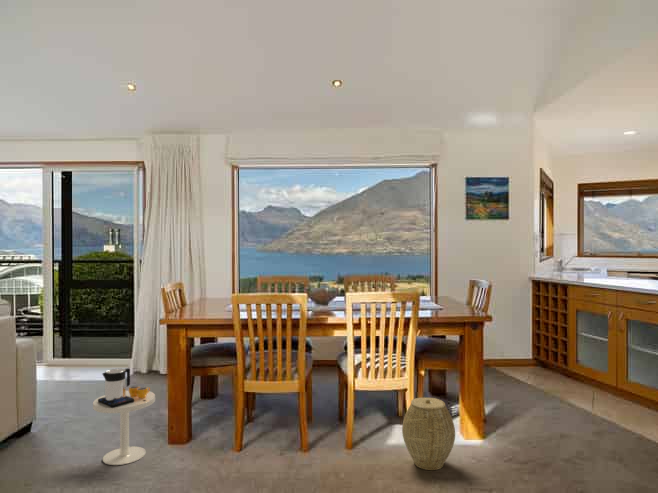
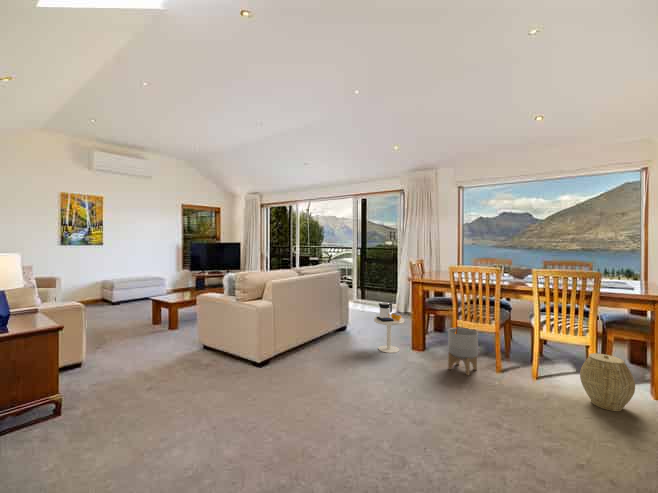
planter: none [233,393,278,471] -> present [448,328,478,375]

